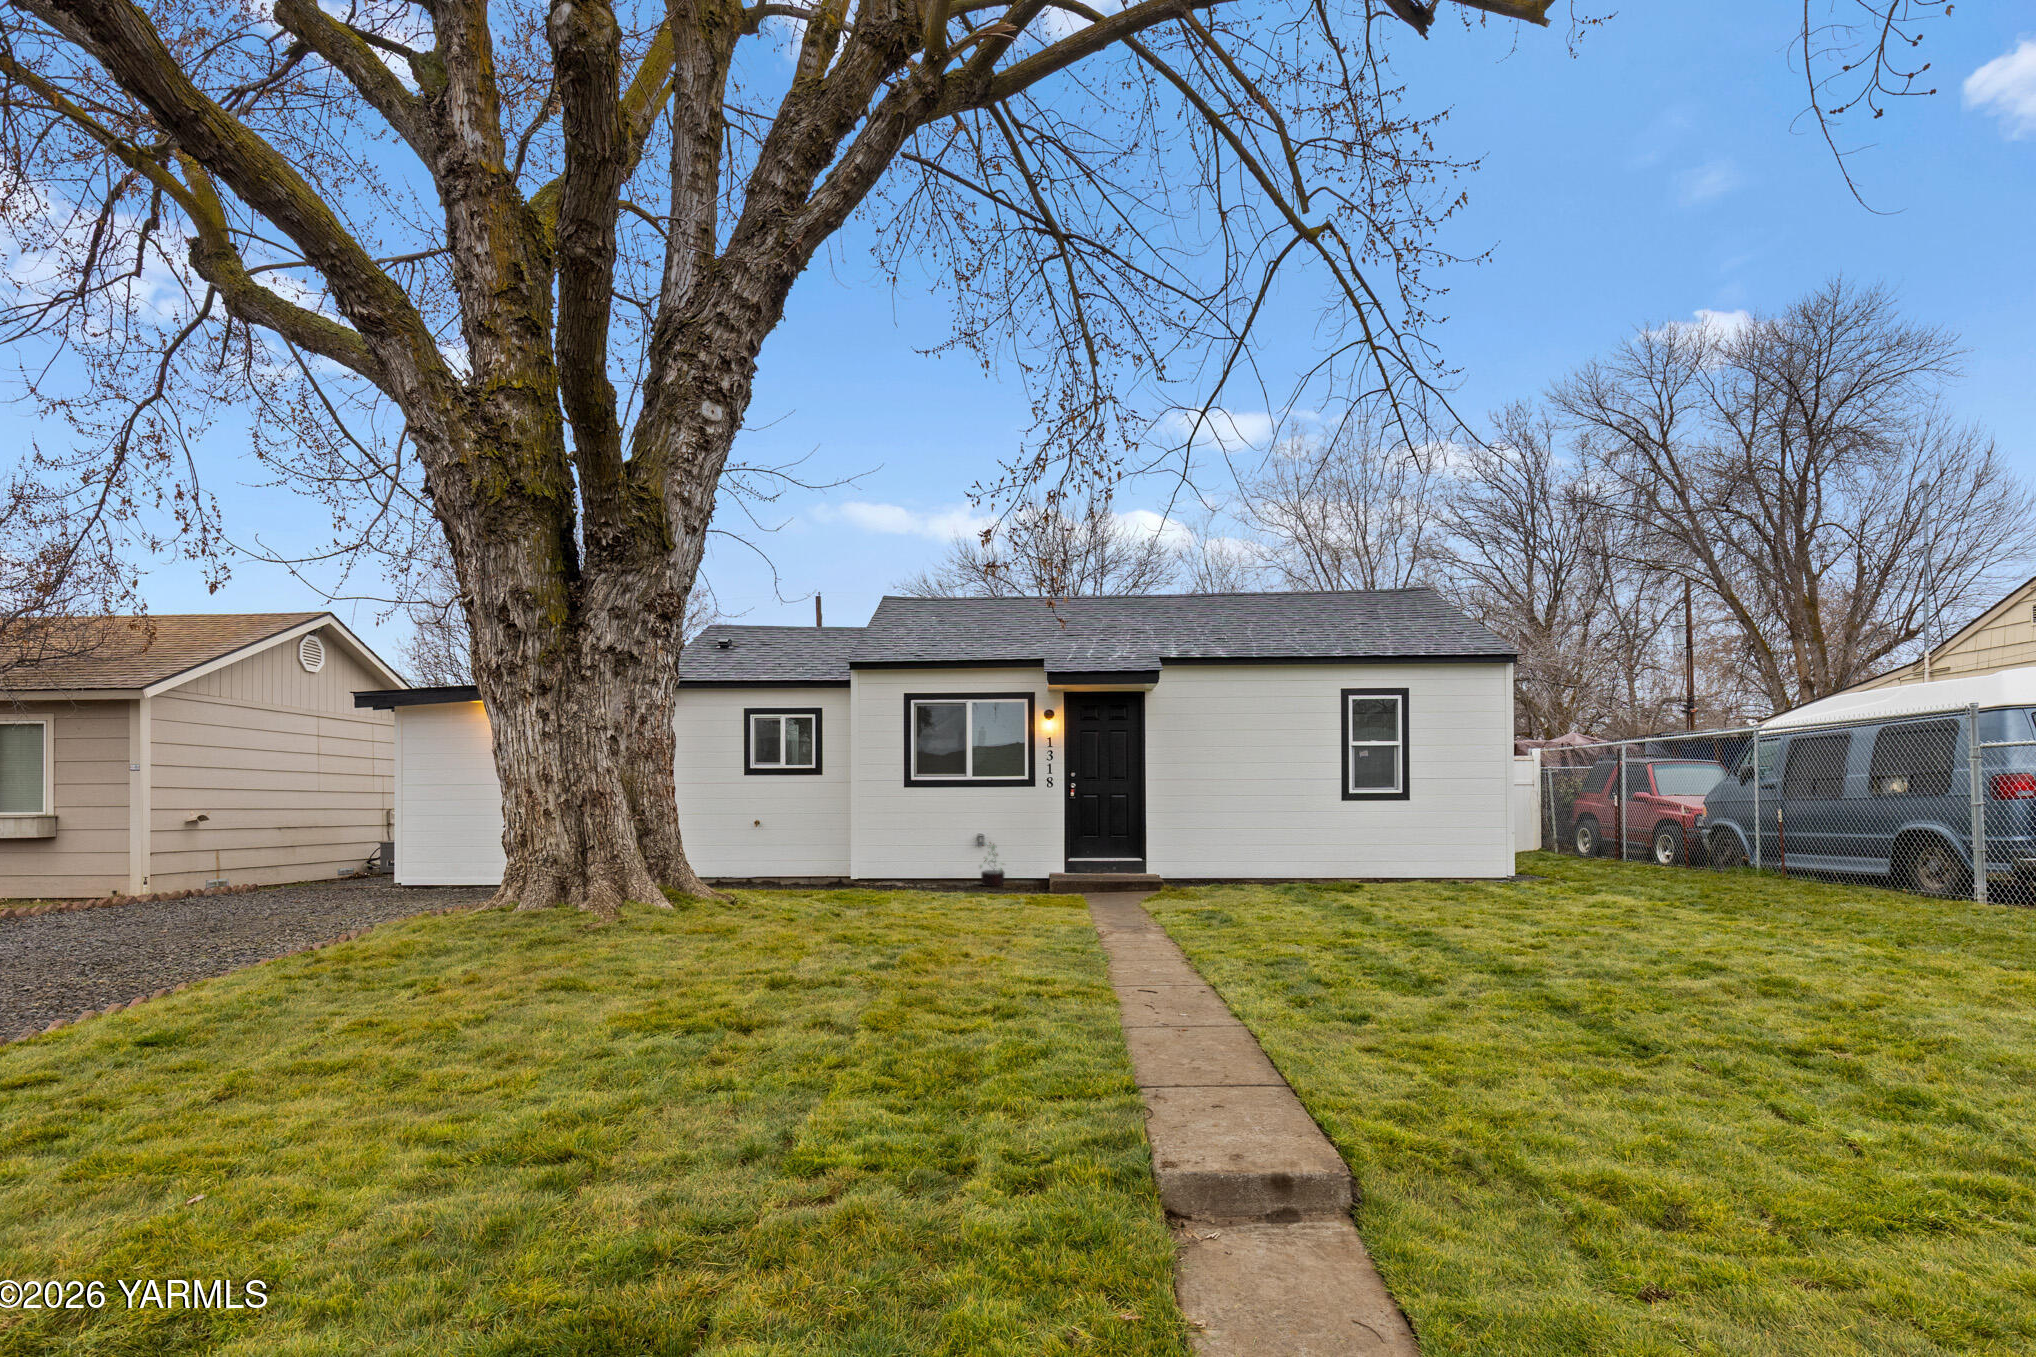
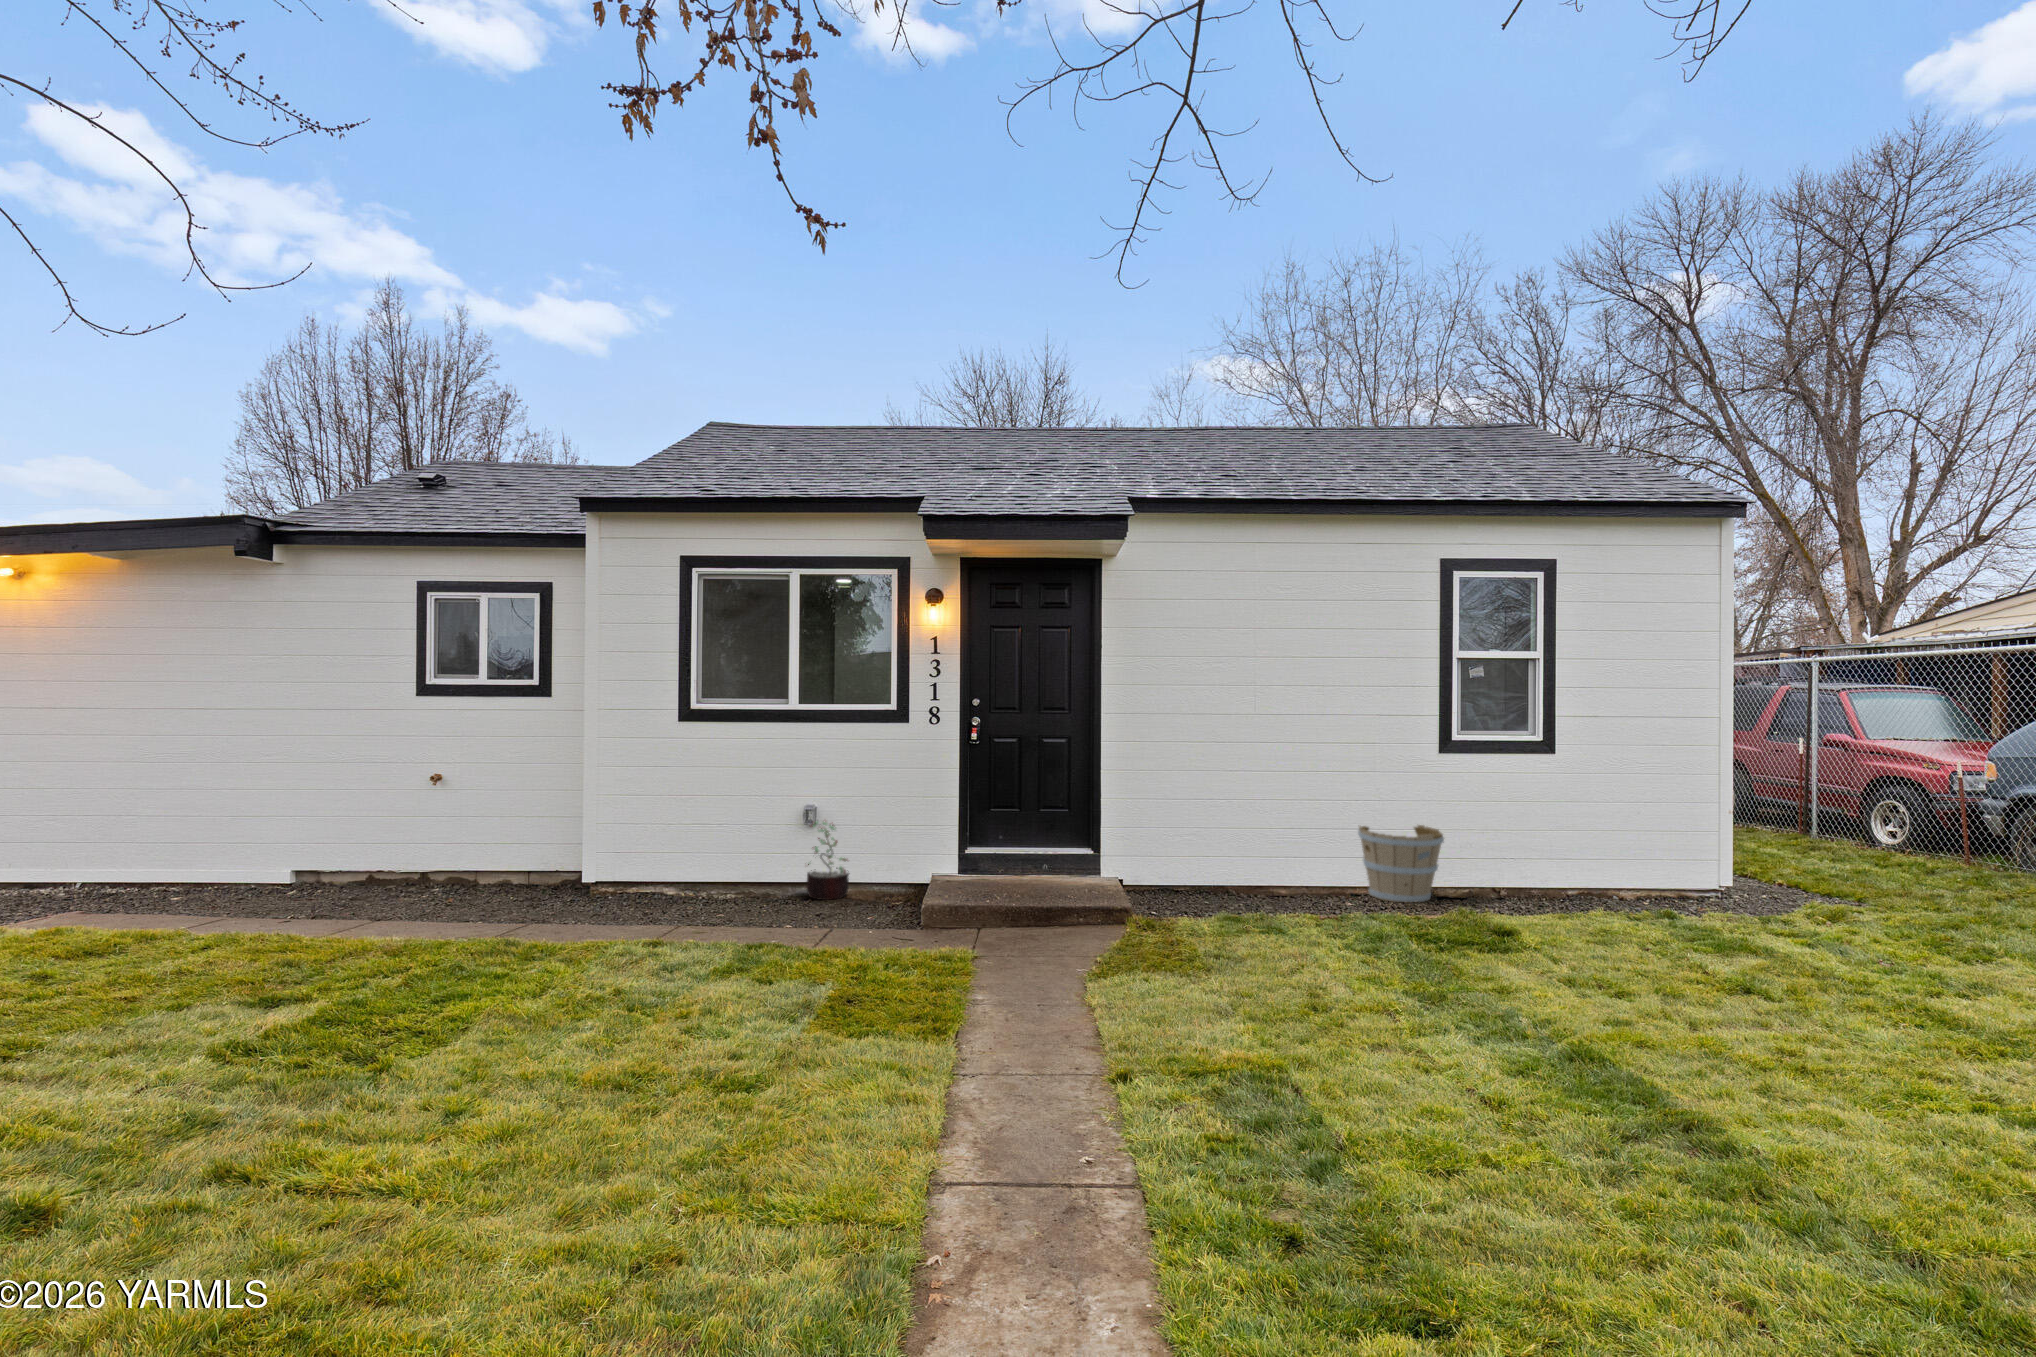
wooden bucket: none [1295,842,1343,886] -> present [1358,825,1444,902]

